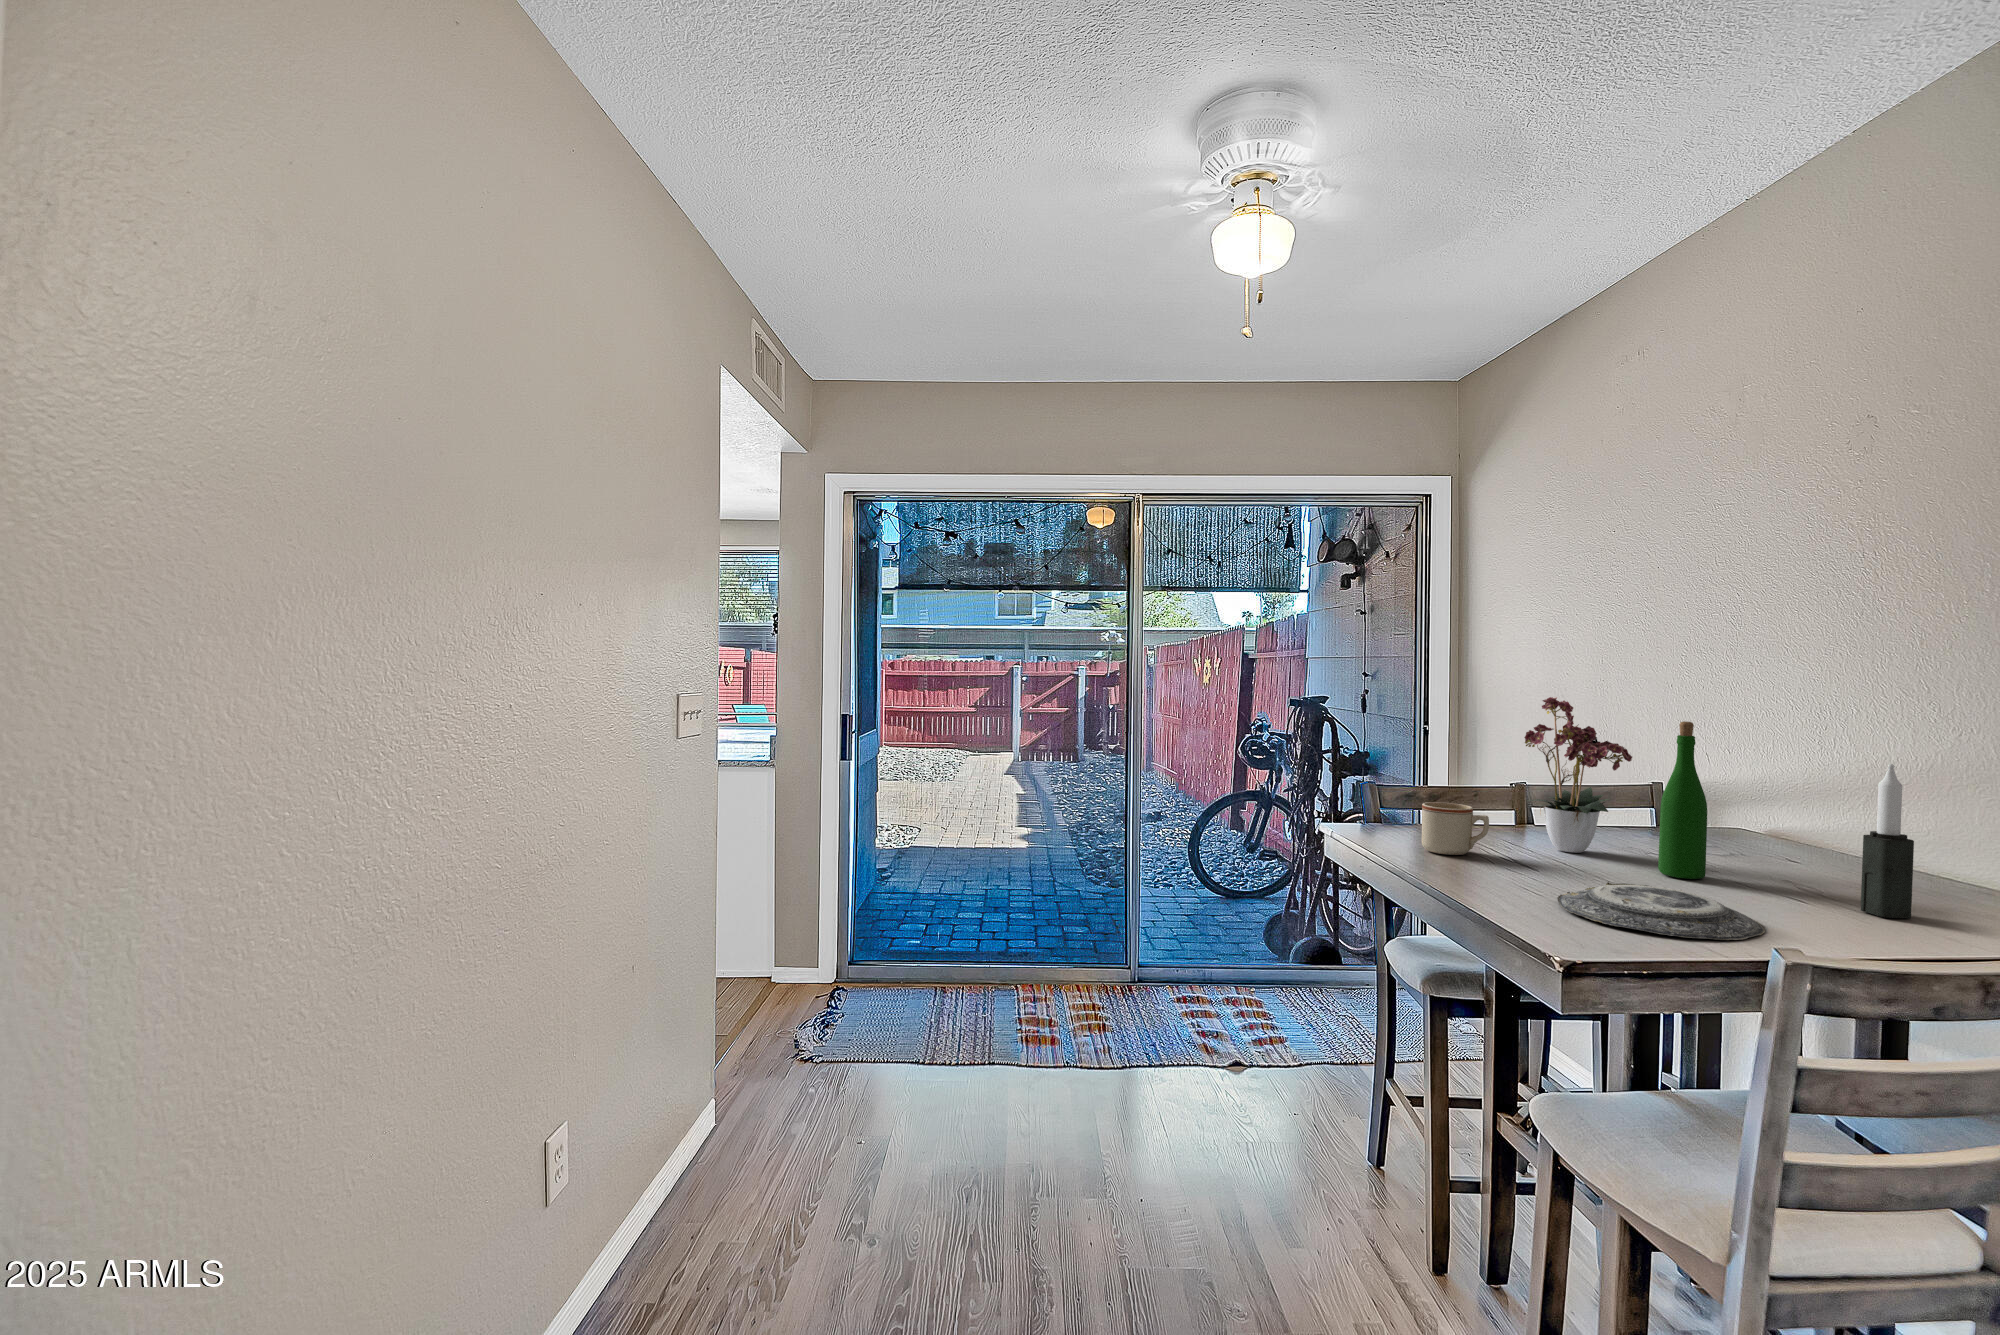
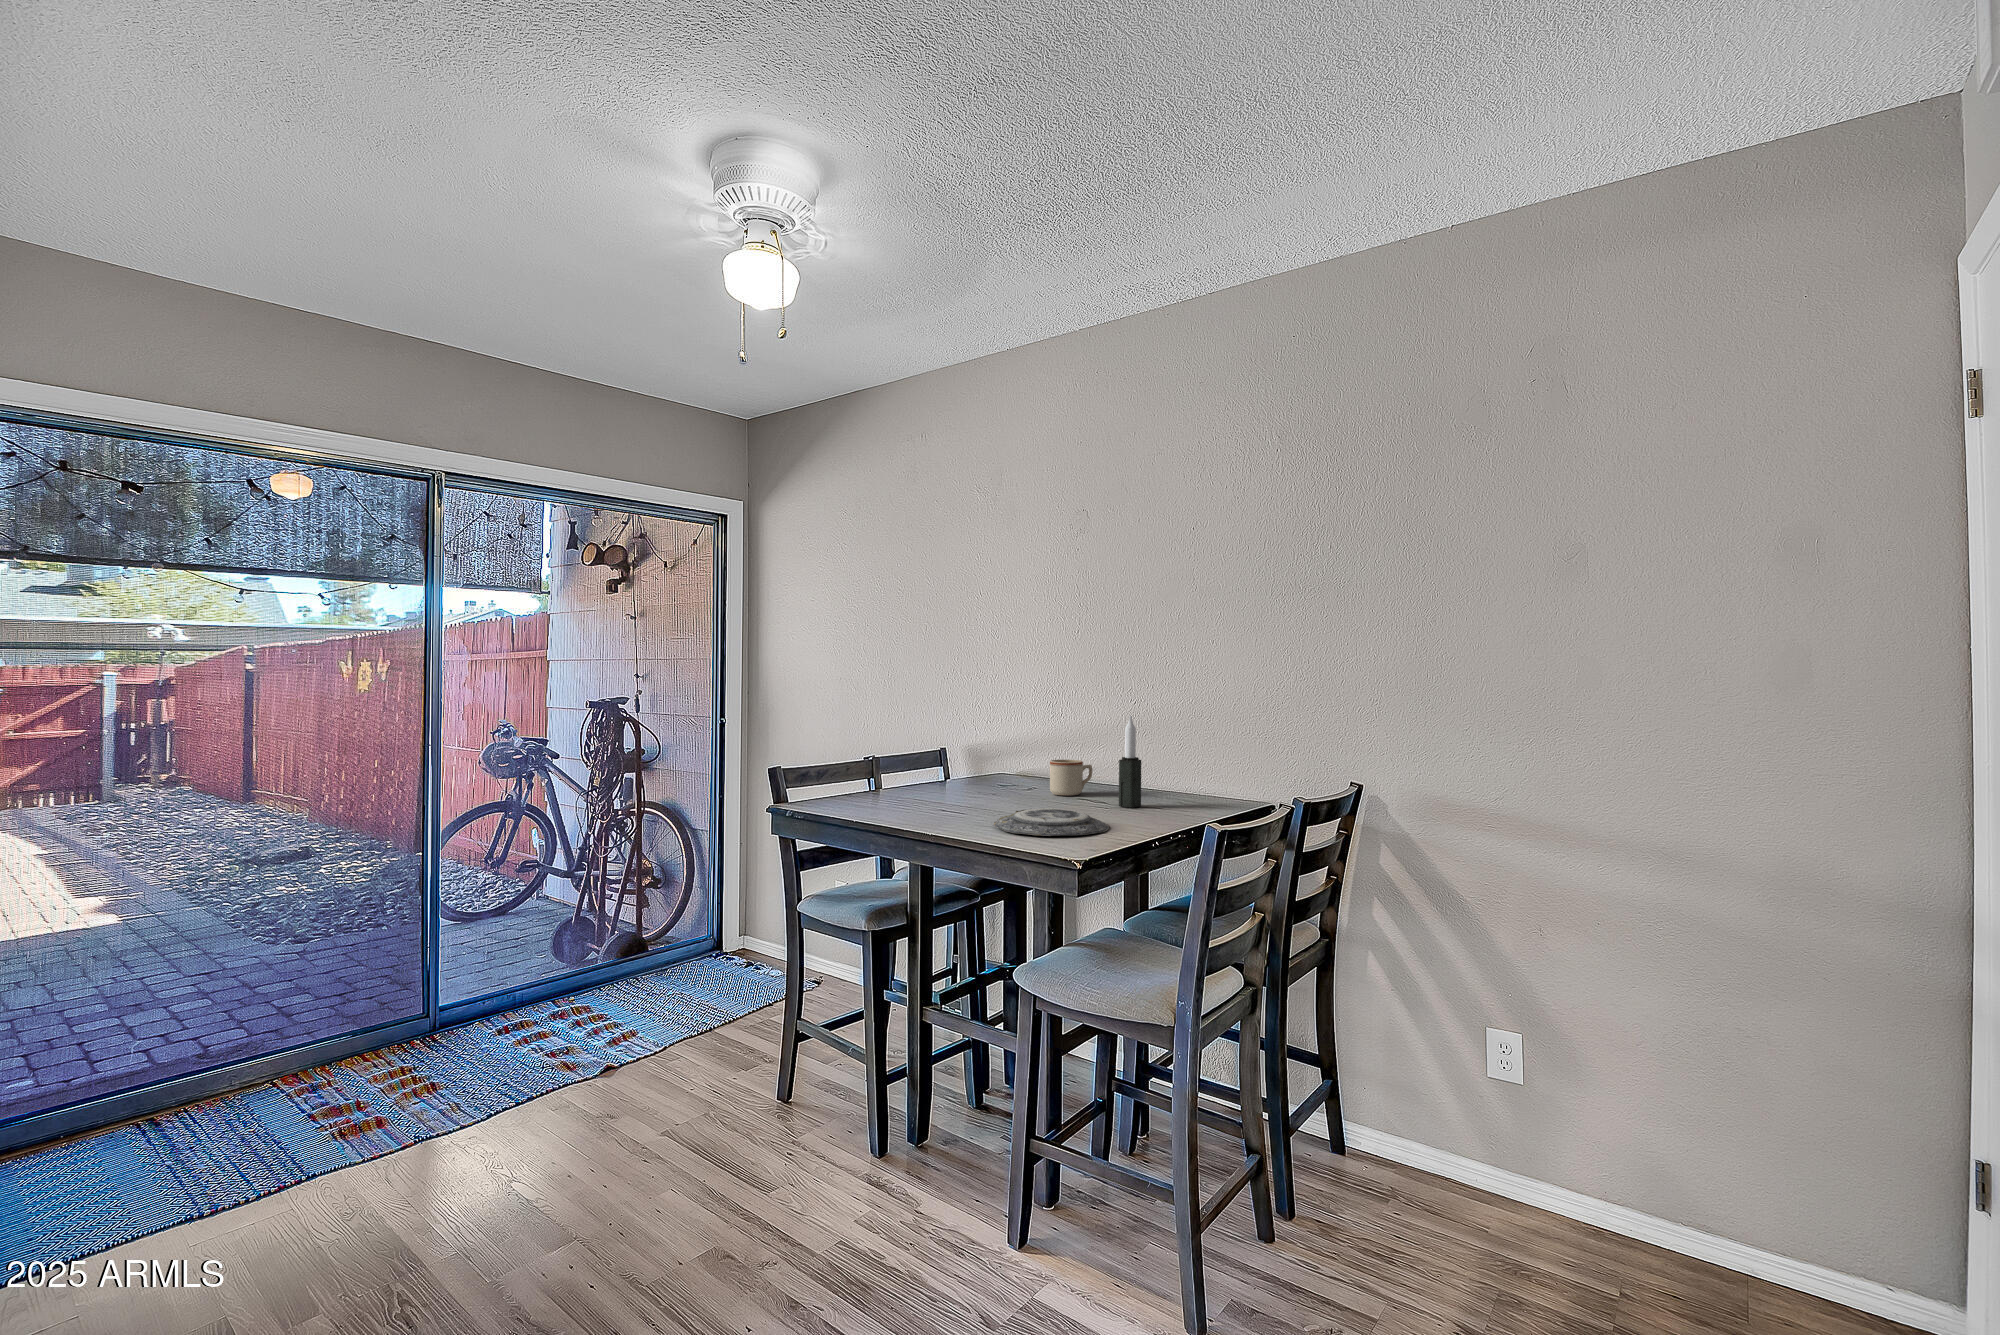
flower arrangement: present [1524,697,1632,853] -> none [900,679,983,800]
wine bottle: present [1658,721,1707,879] -> none [1005,697,1032,805]
mug: present [1422,802,1489,855] -> present [1050,760,1092,796]

